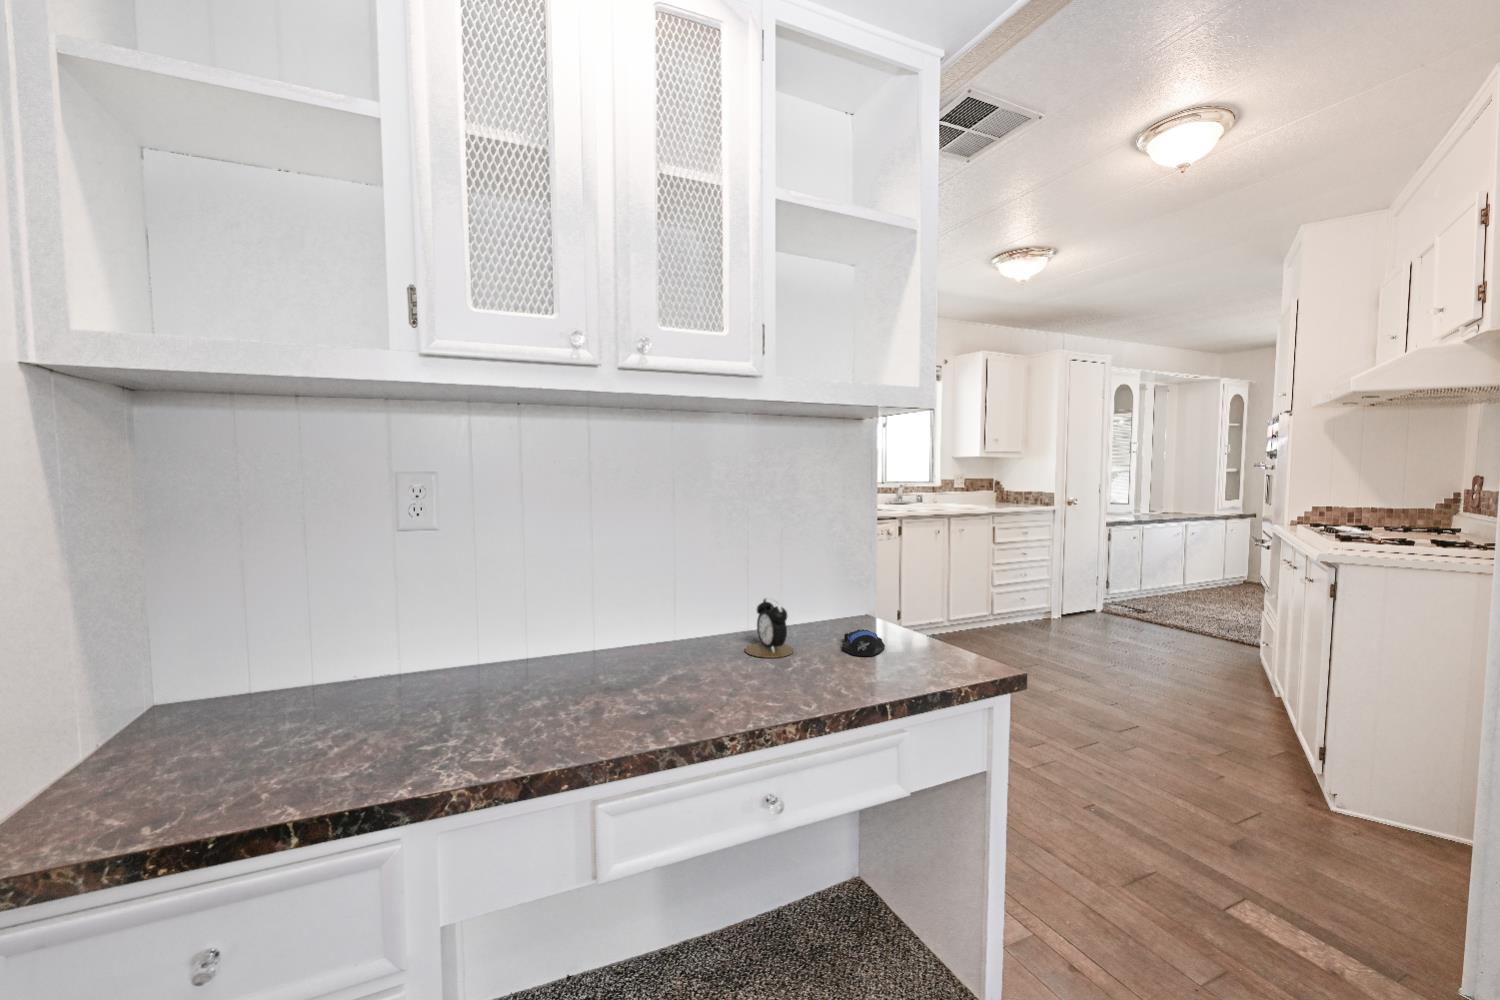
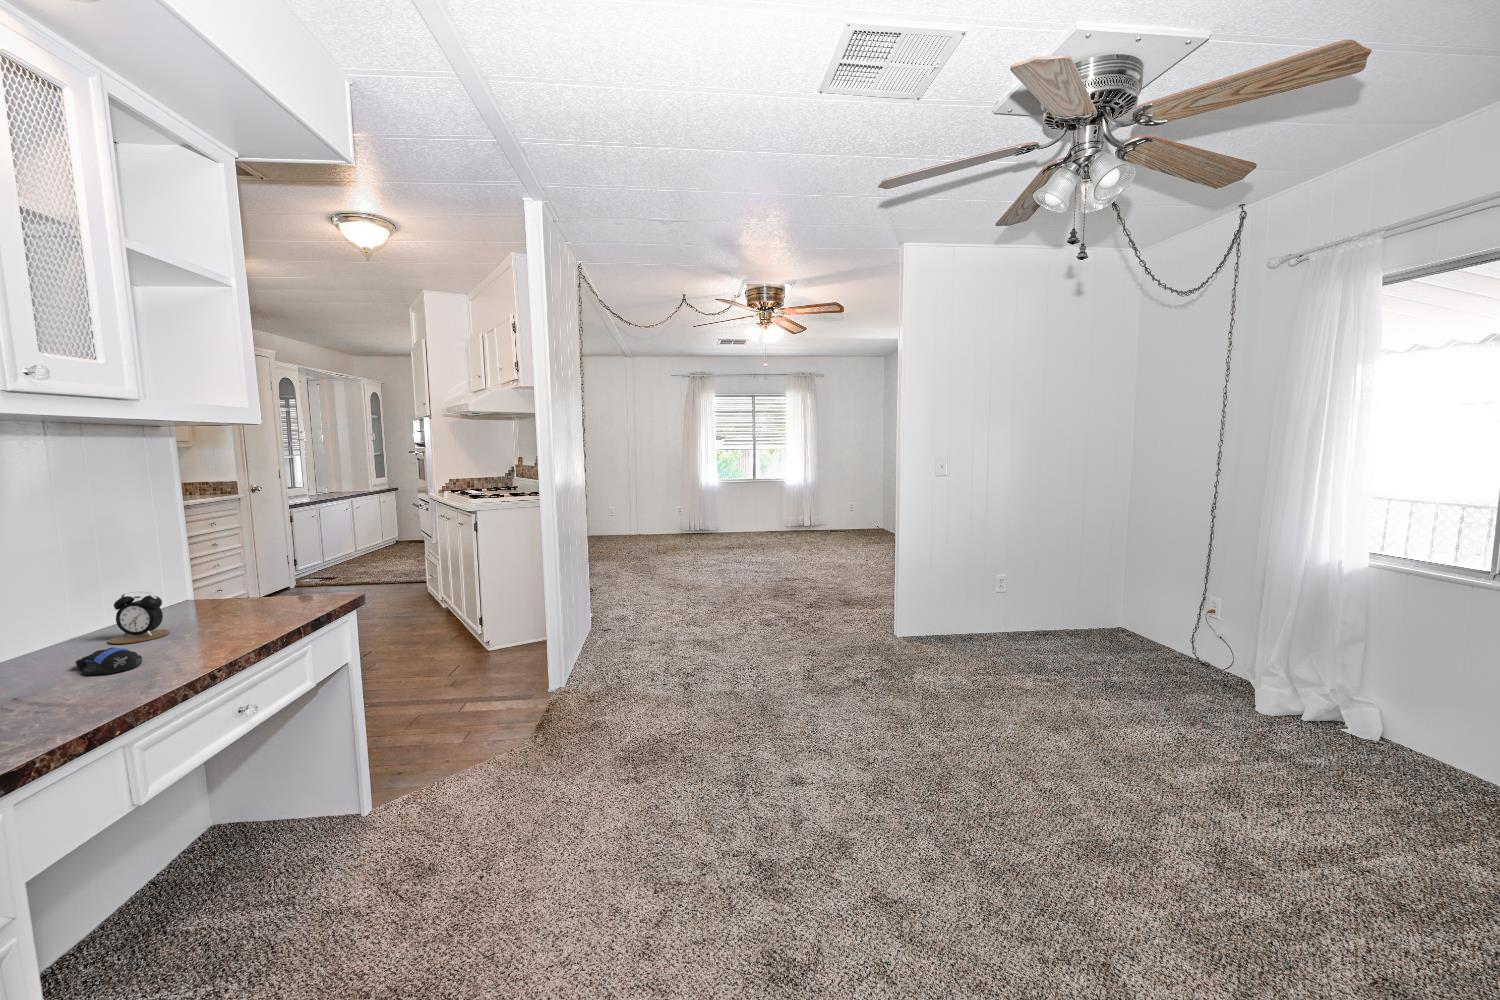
computer mouse: present [842,630,885,656] -> present [76,648,142,675]

